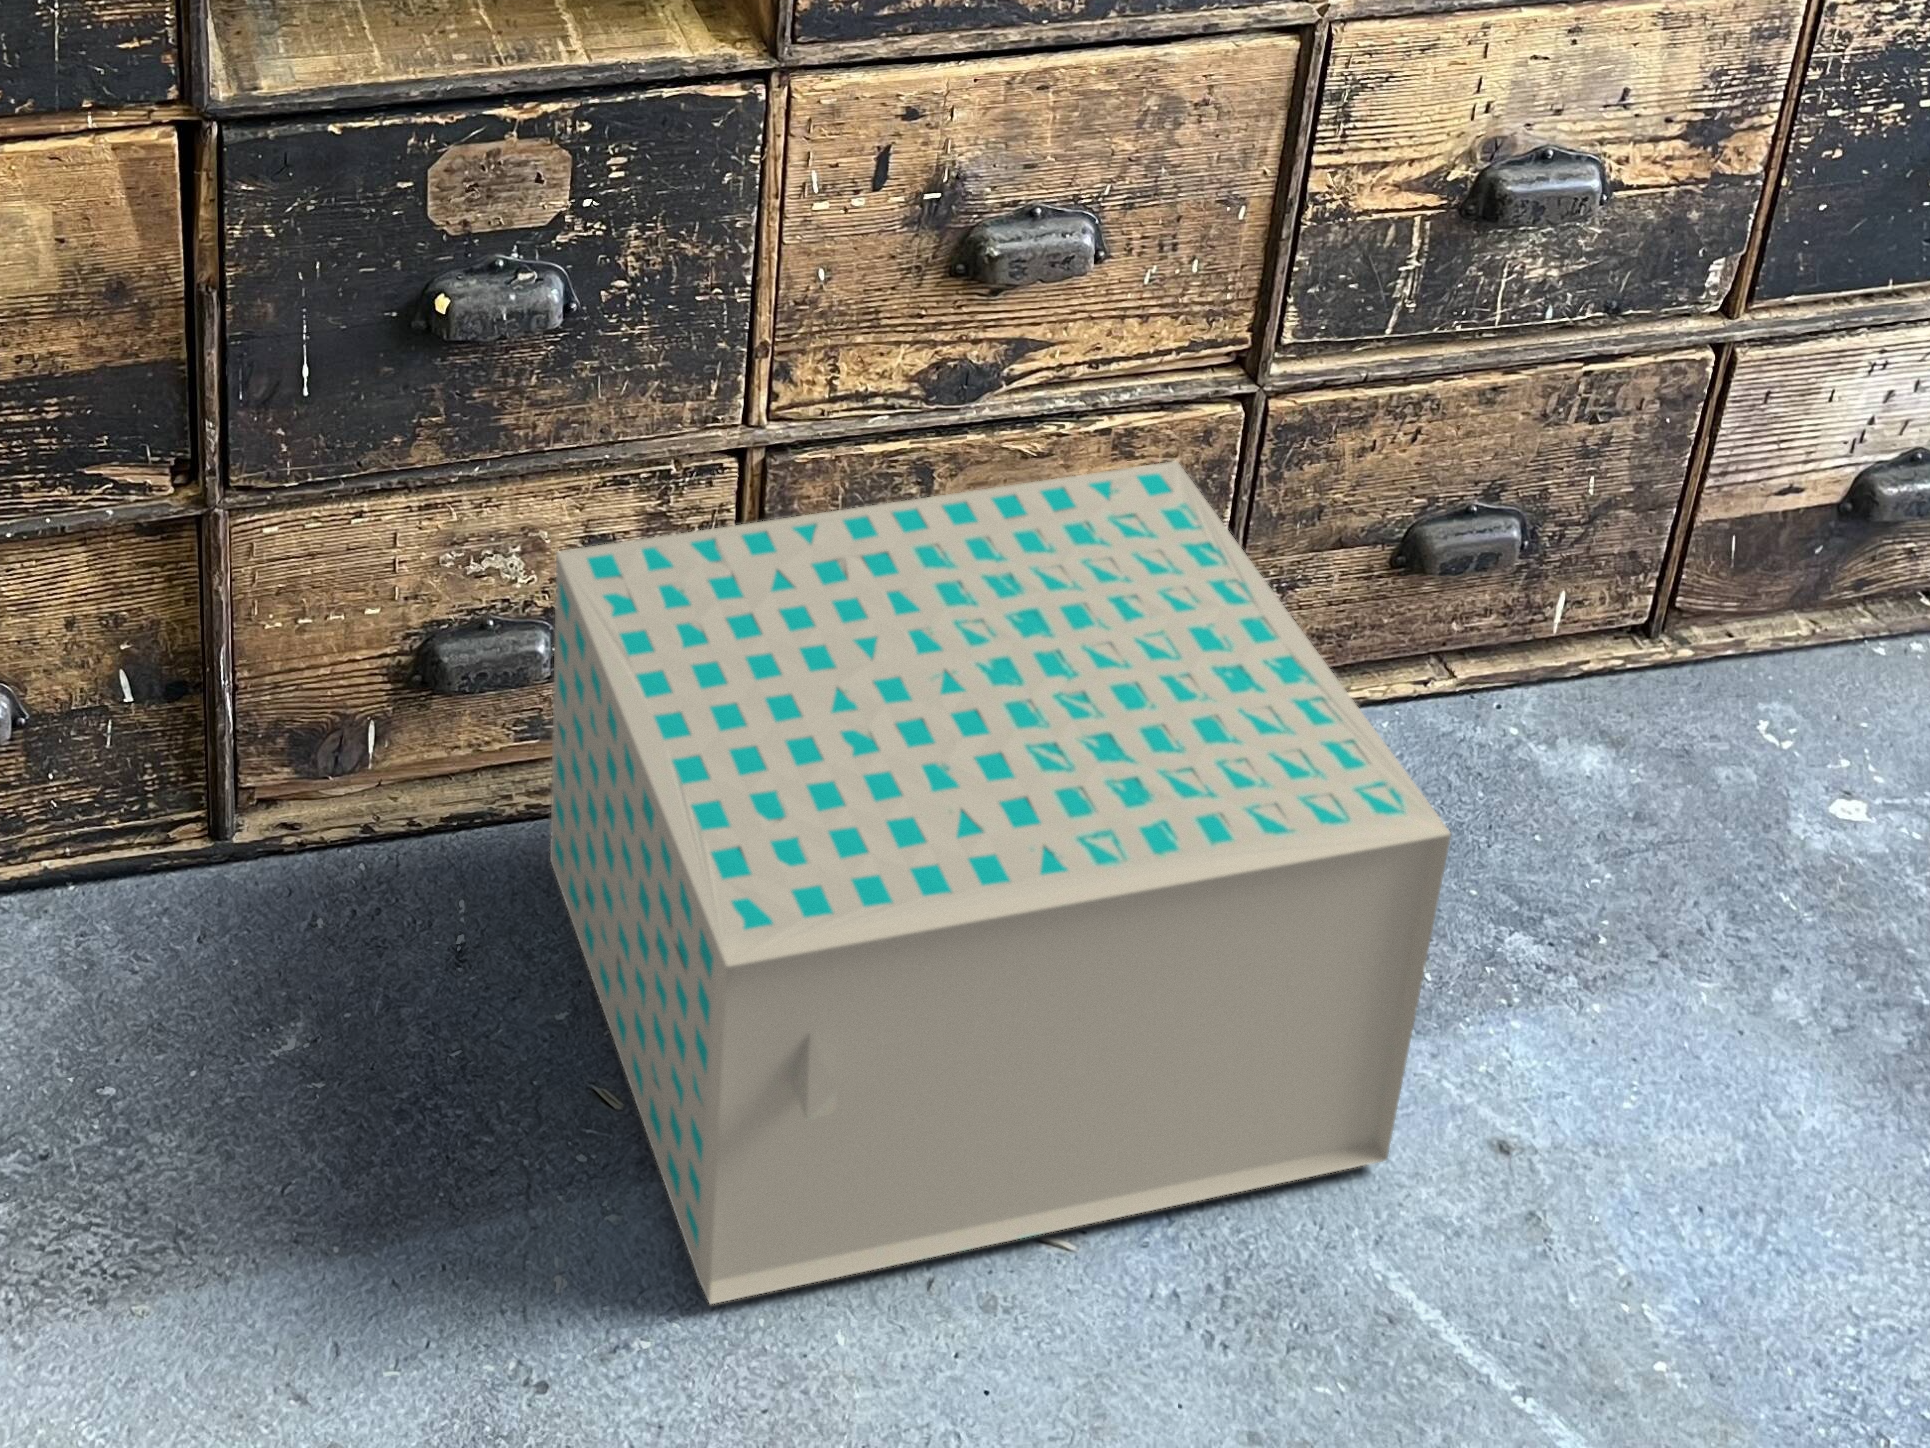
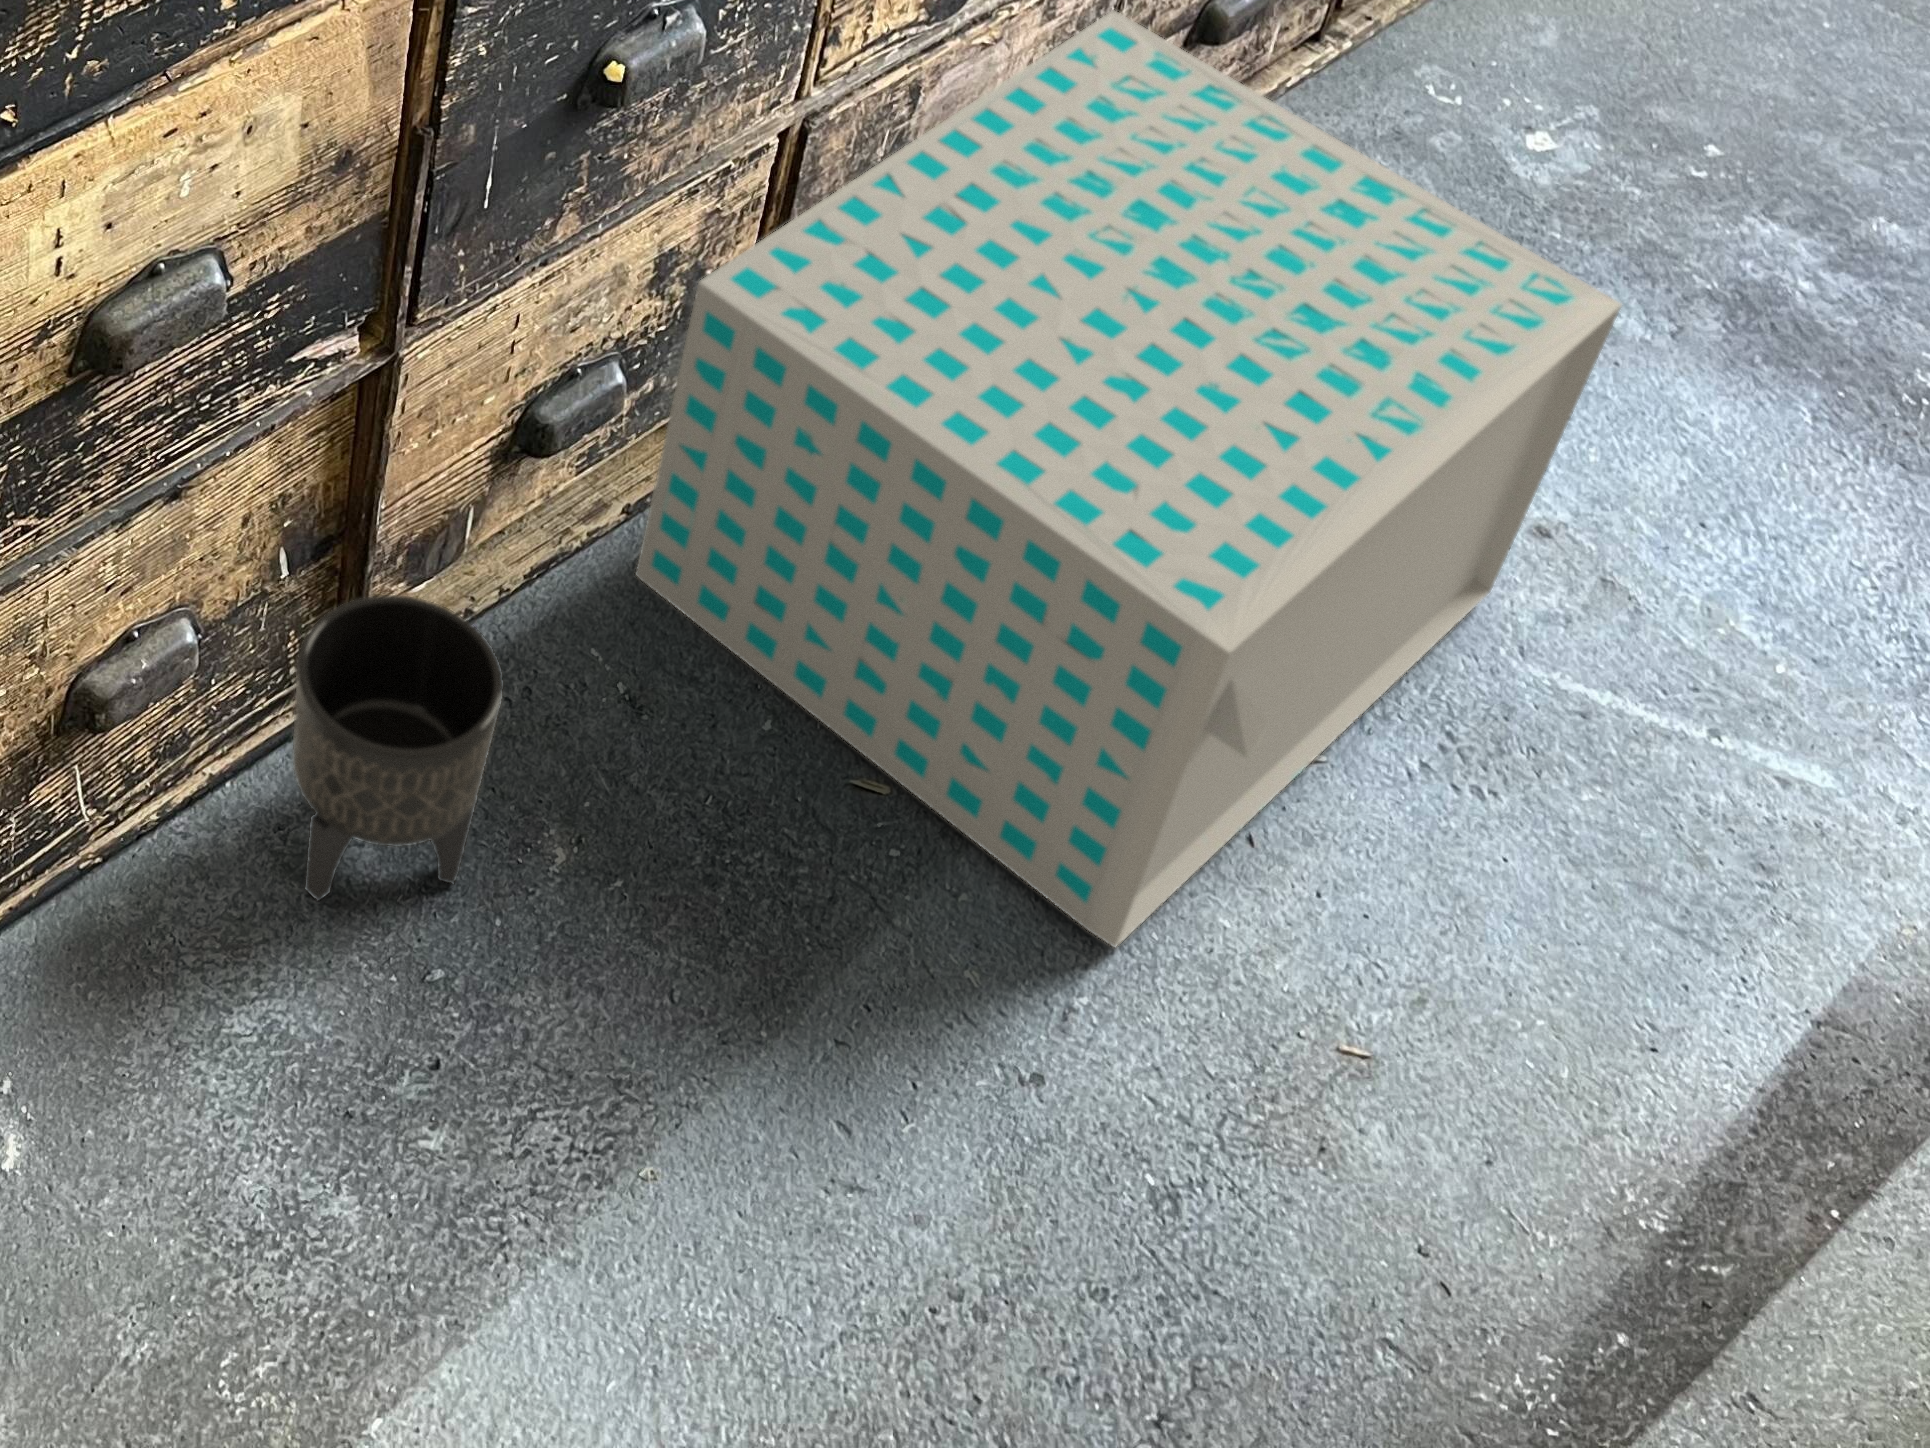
planter: none [33,730,221,1031] -> present [293,595,504,900]

